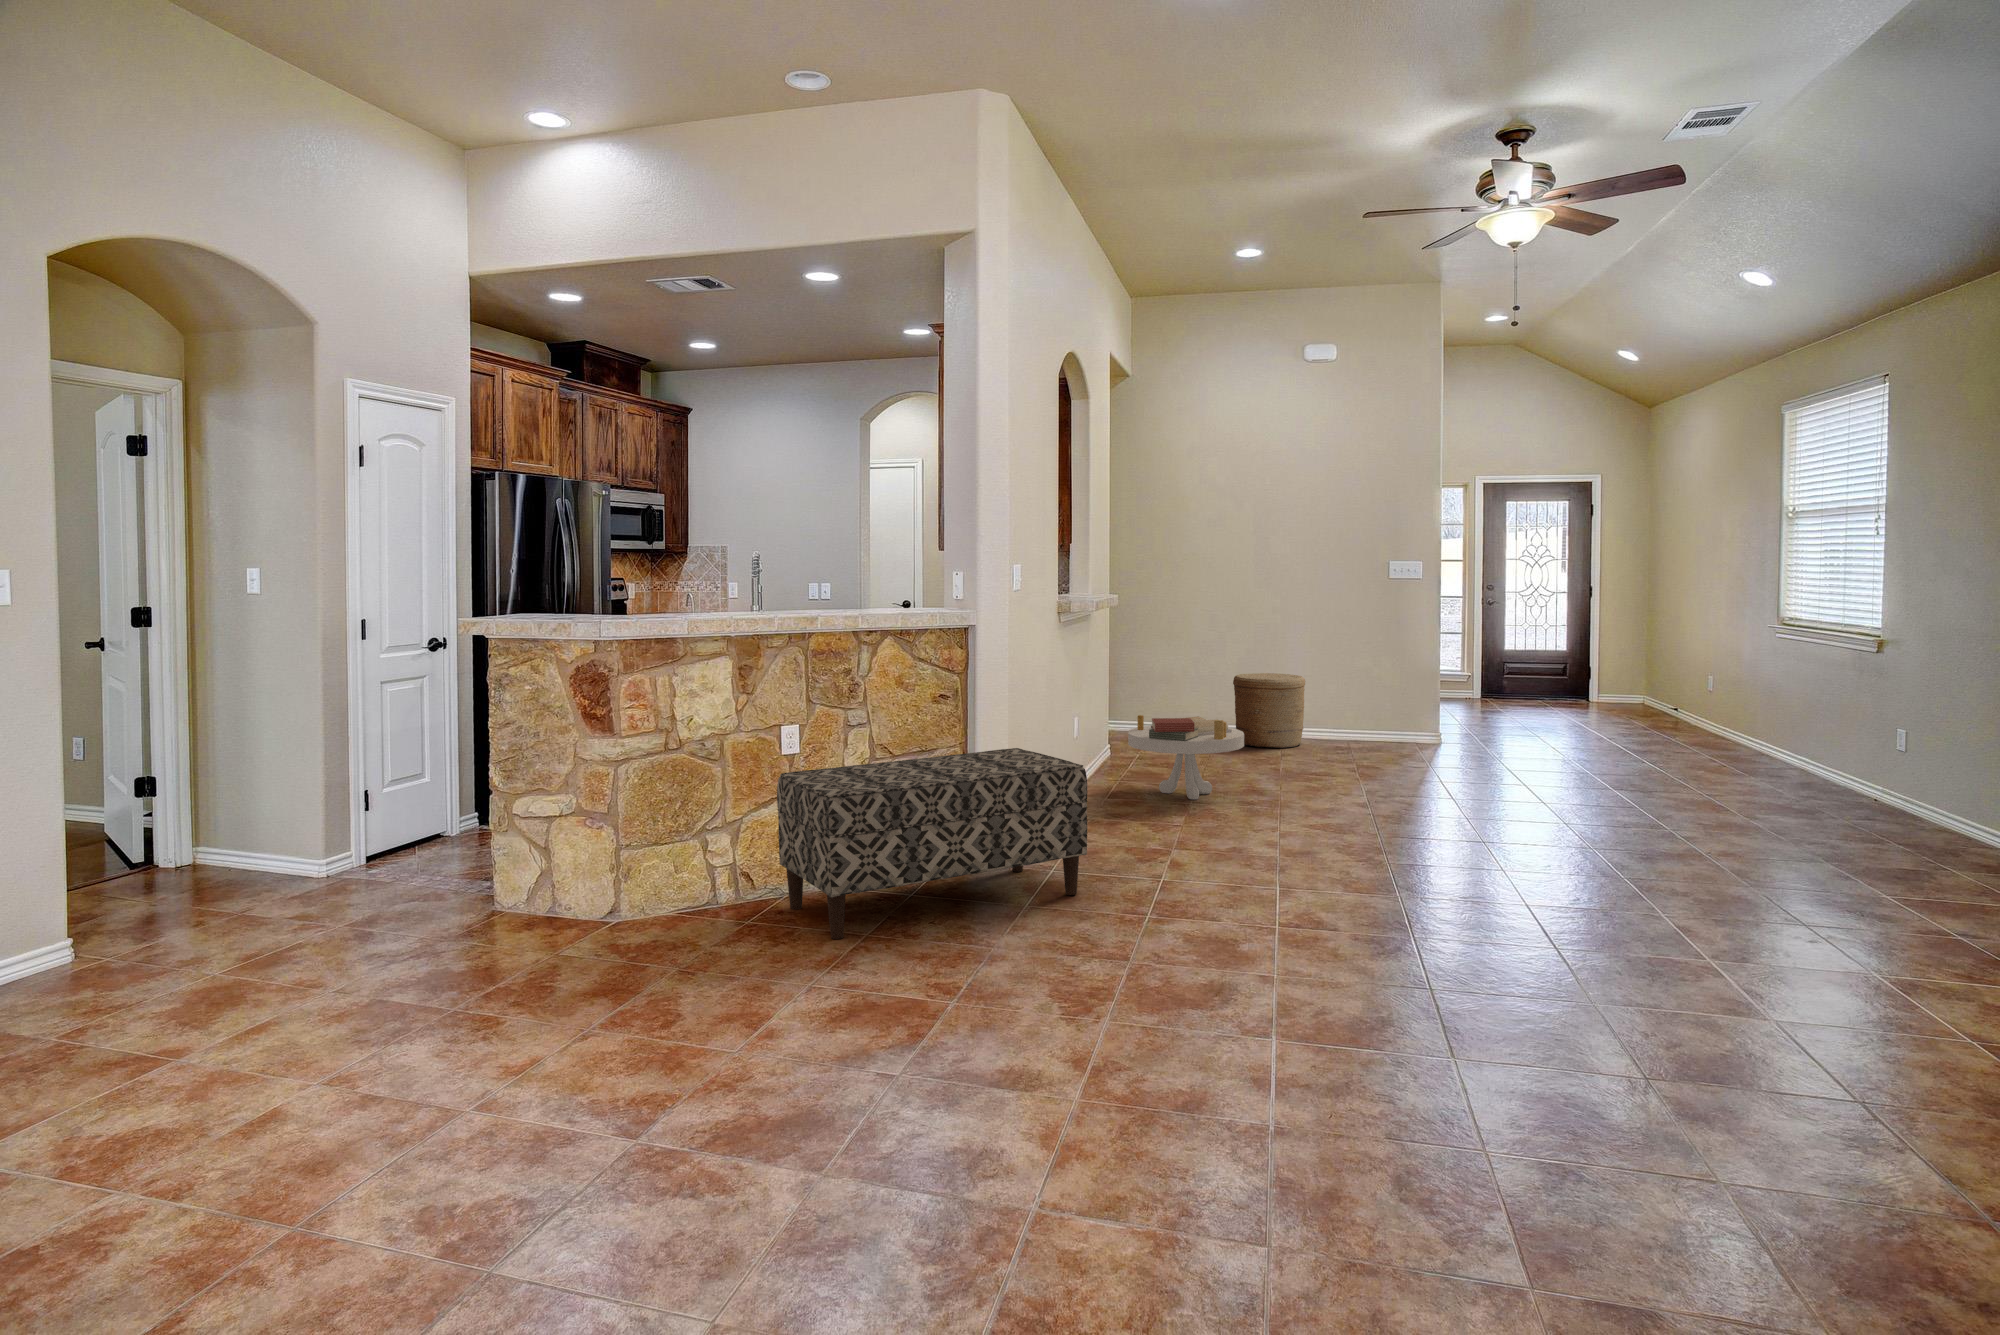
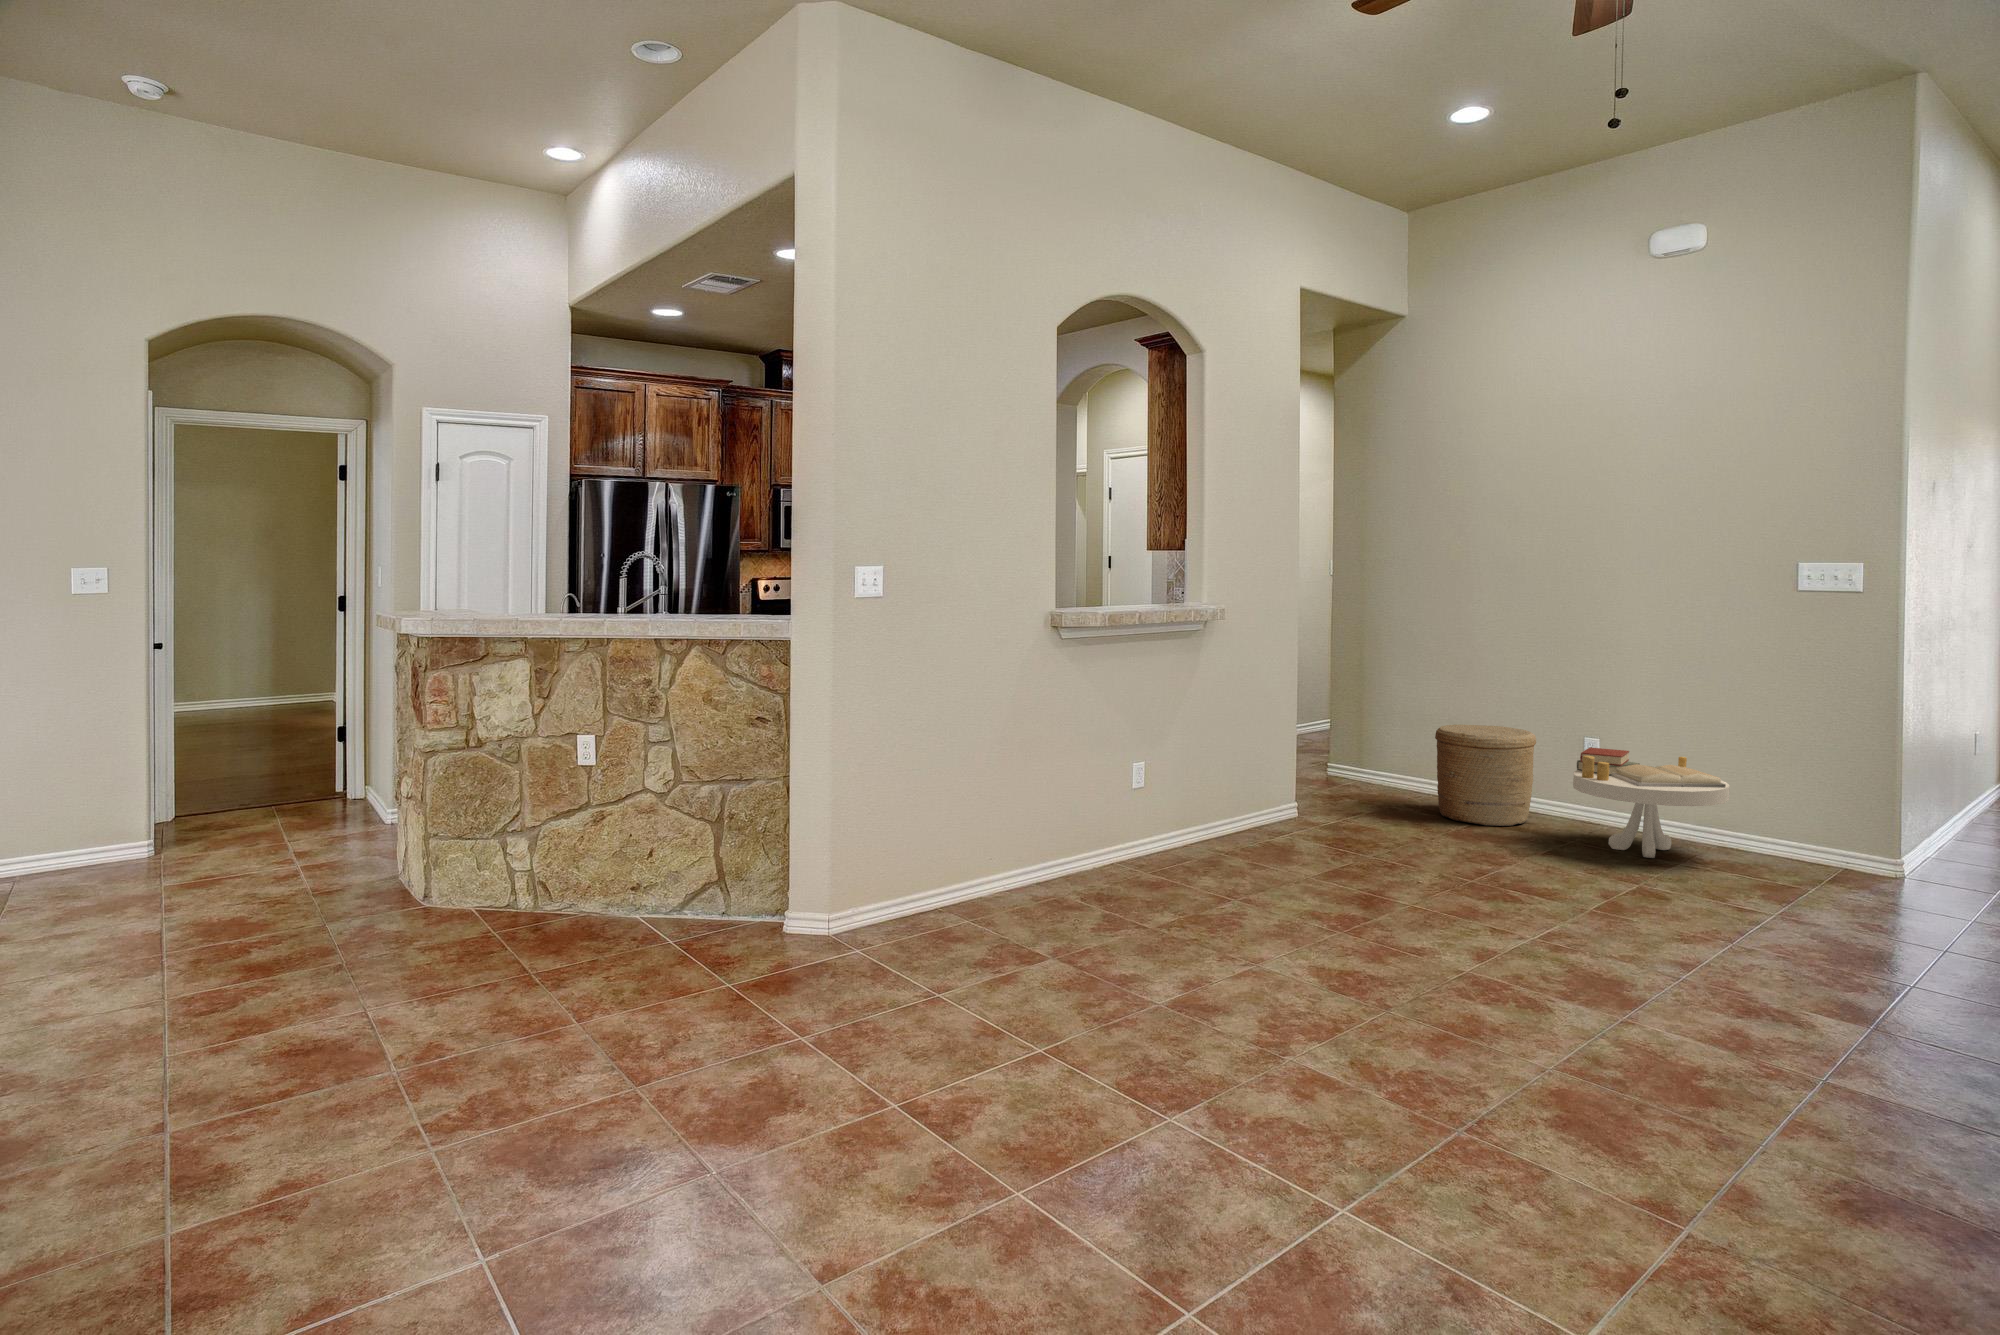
side table: present [1128,715,1244,799] -> present [1573,747,1730,858]
bench: present [777,748,1087,939] -> none [492,783,844,964]

